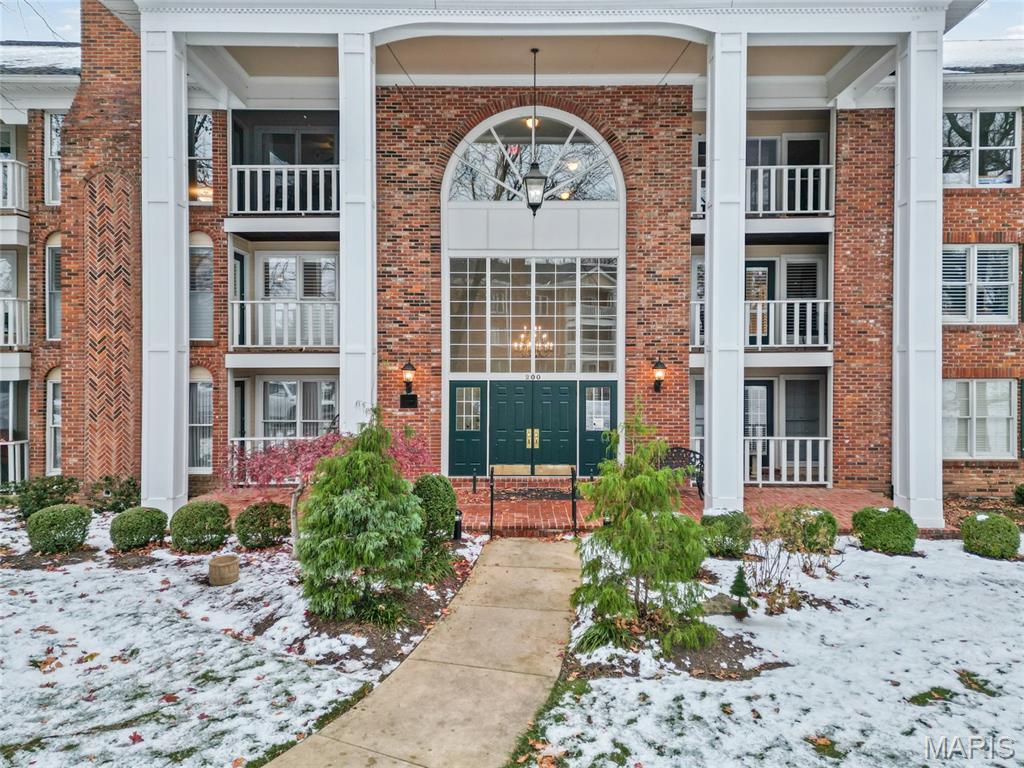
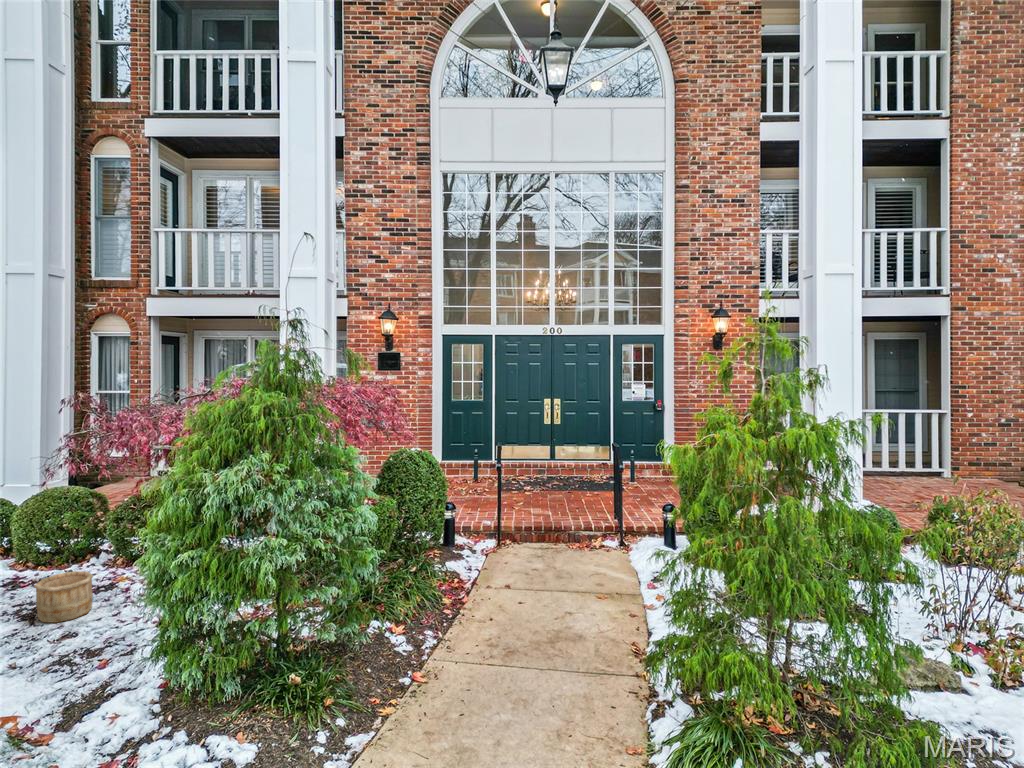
potted tree: present [729,565,750,621] -> none [935,595,983,701]

